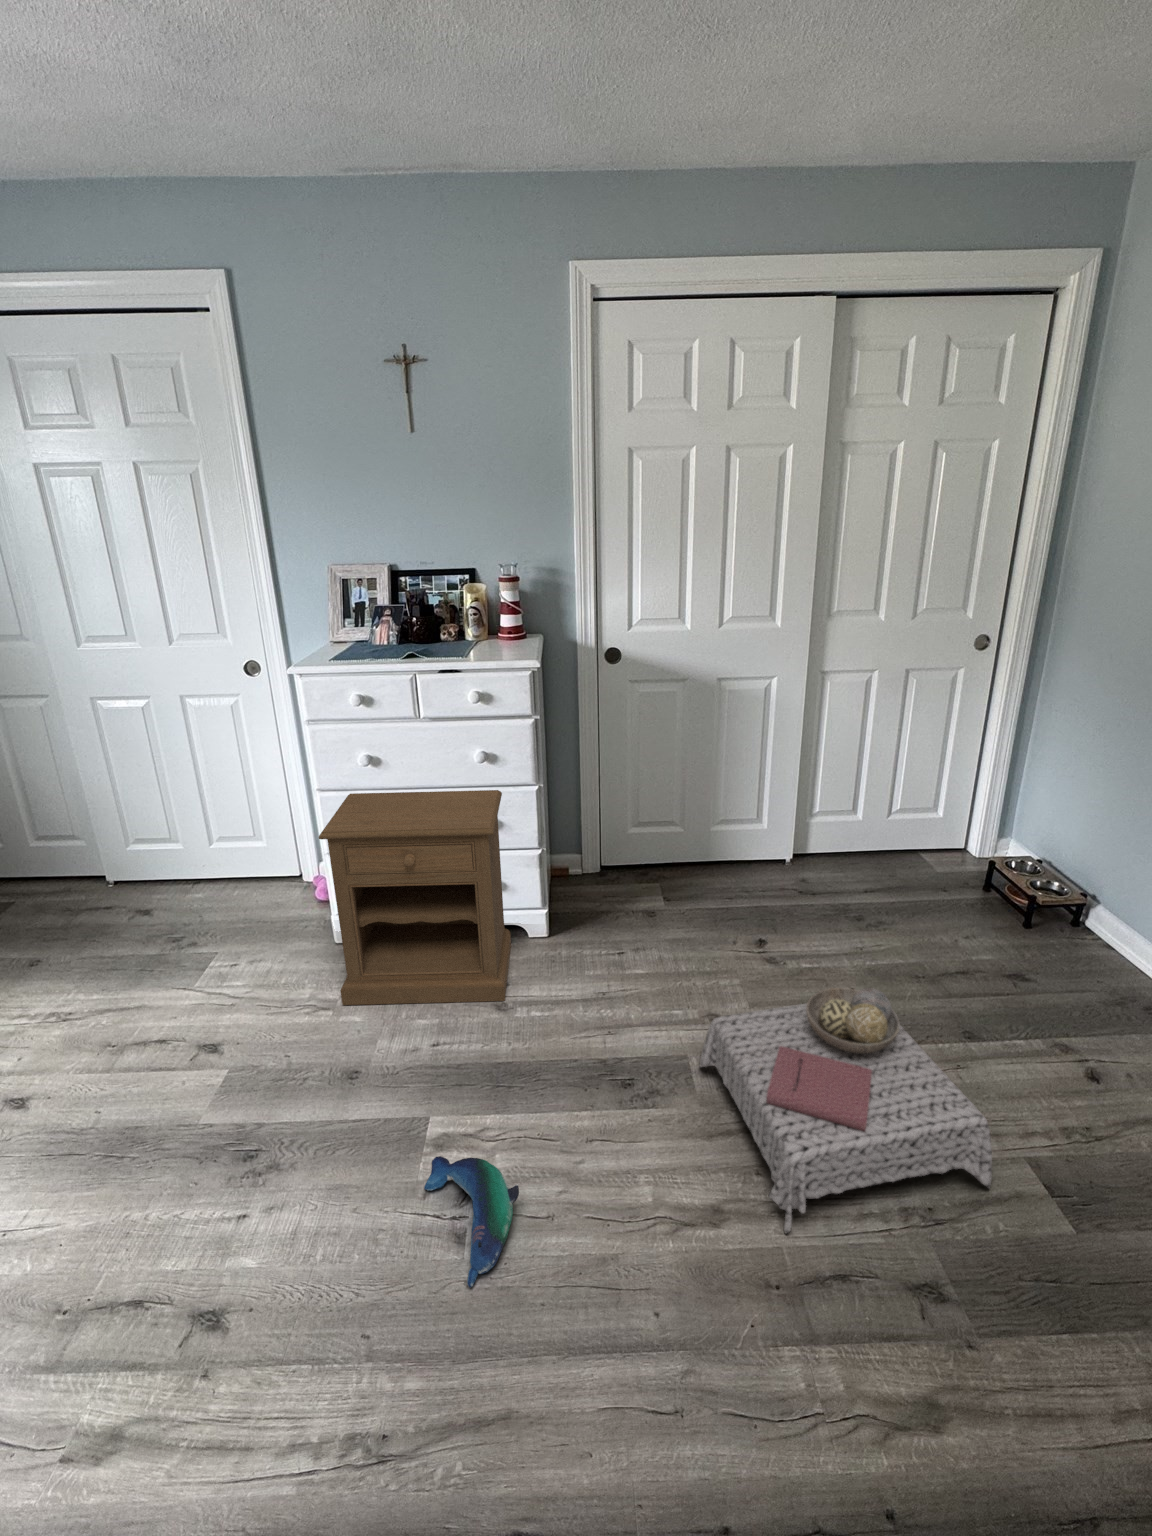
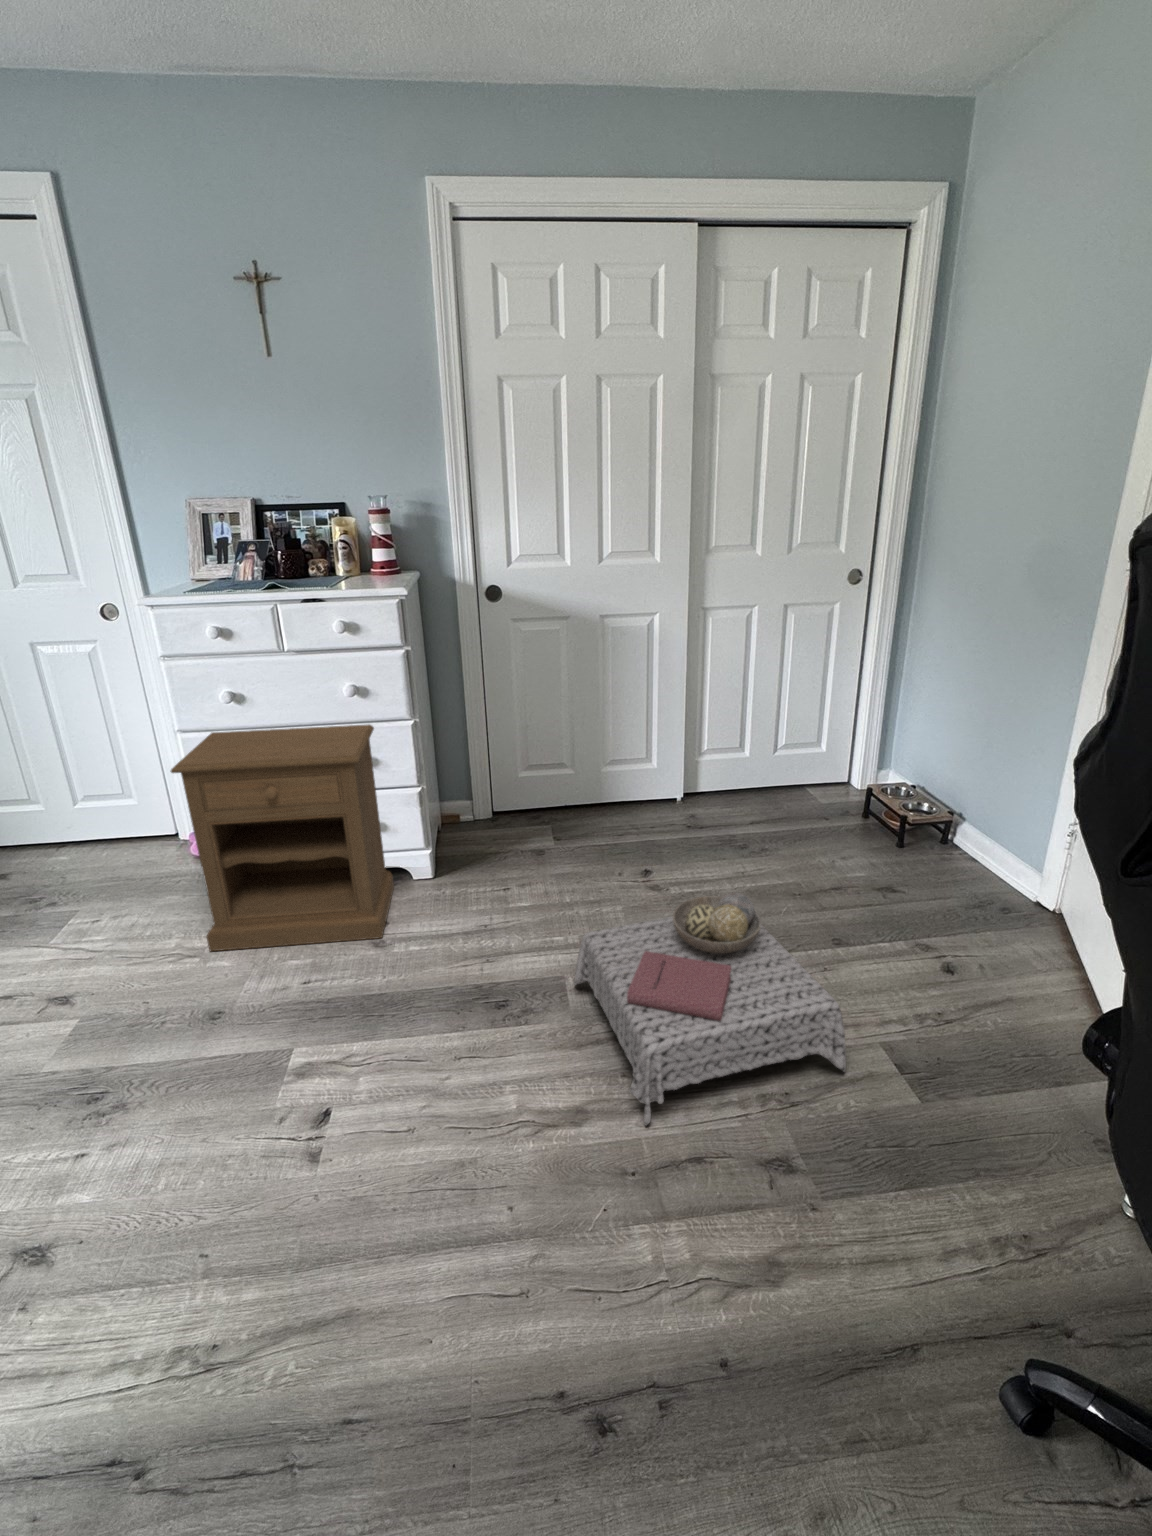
plush toy: present [424,1156,519,1287] -> none [280,1078,376,1200]

